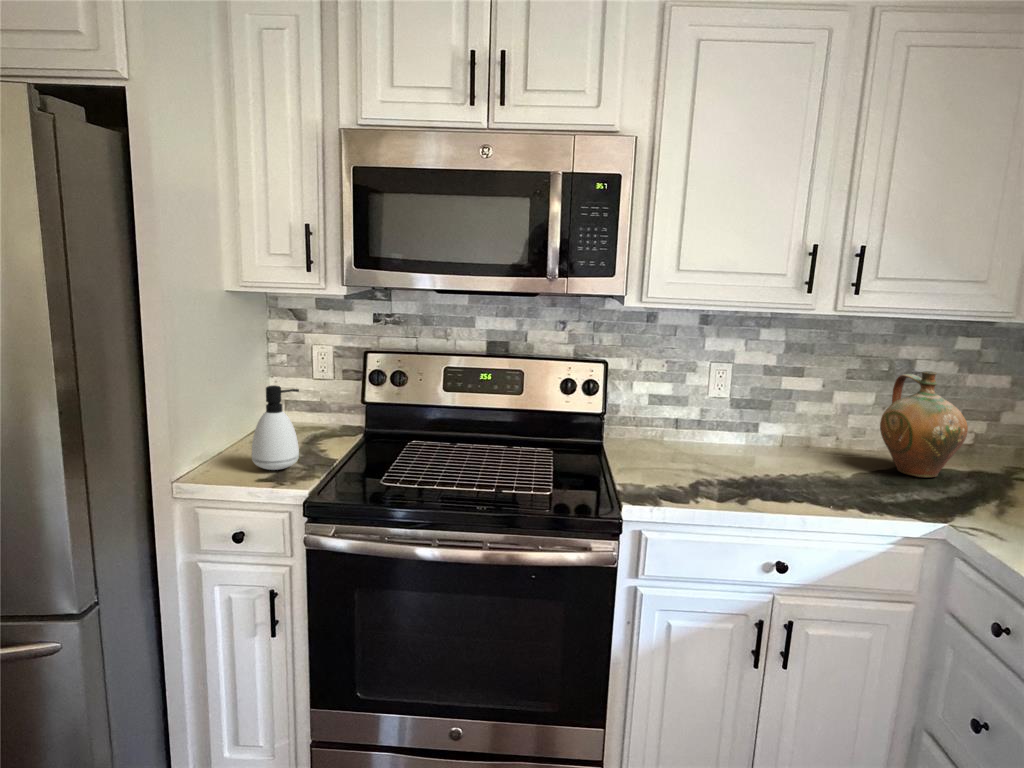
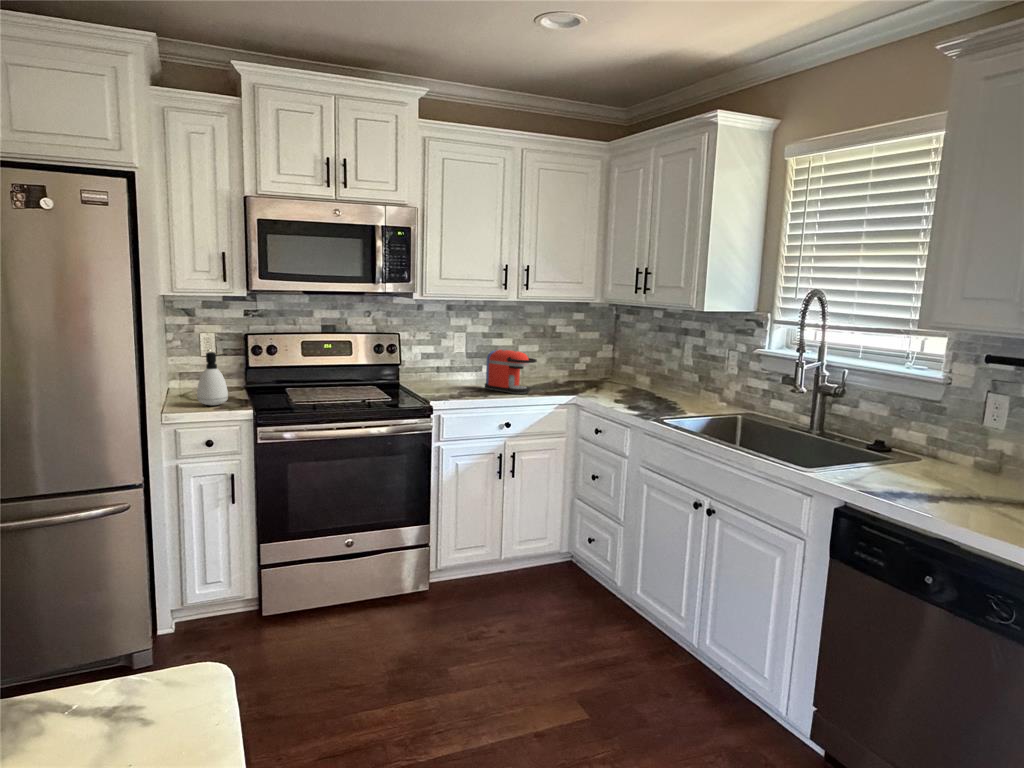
ceramic jug: present [880,371,968,477] -> none [543,330,582,385]
coffee maker: none [752,405,860,499] -> present [485,350,537,394]

